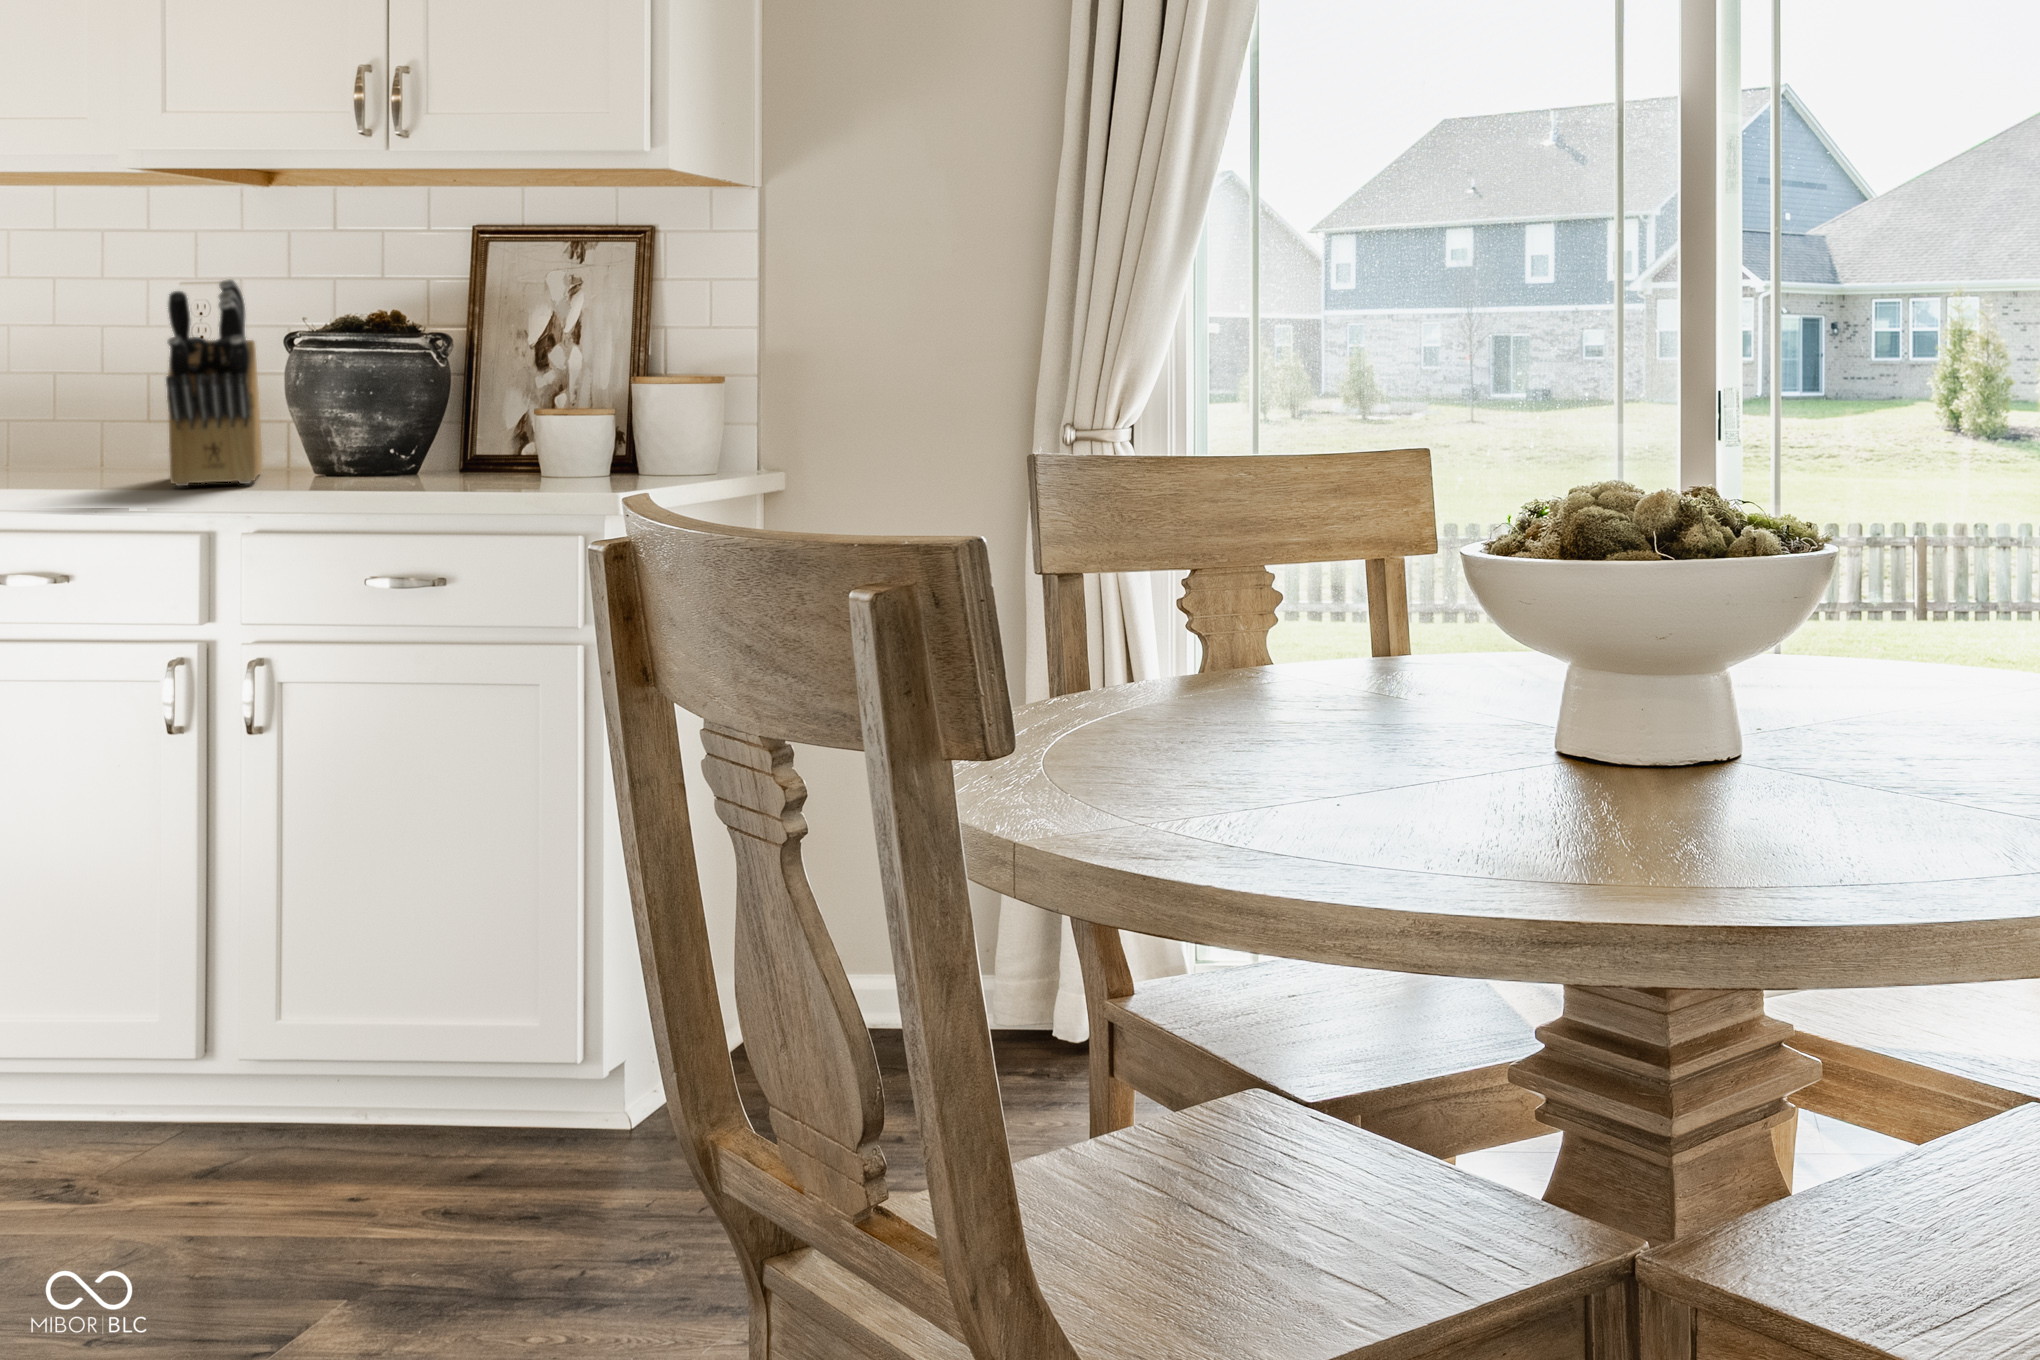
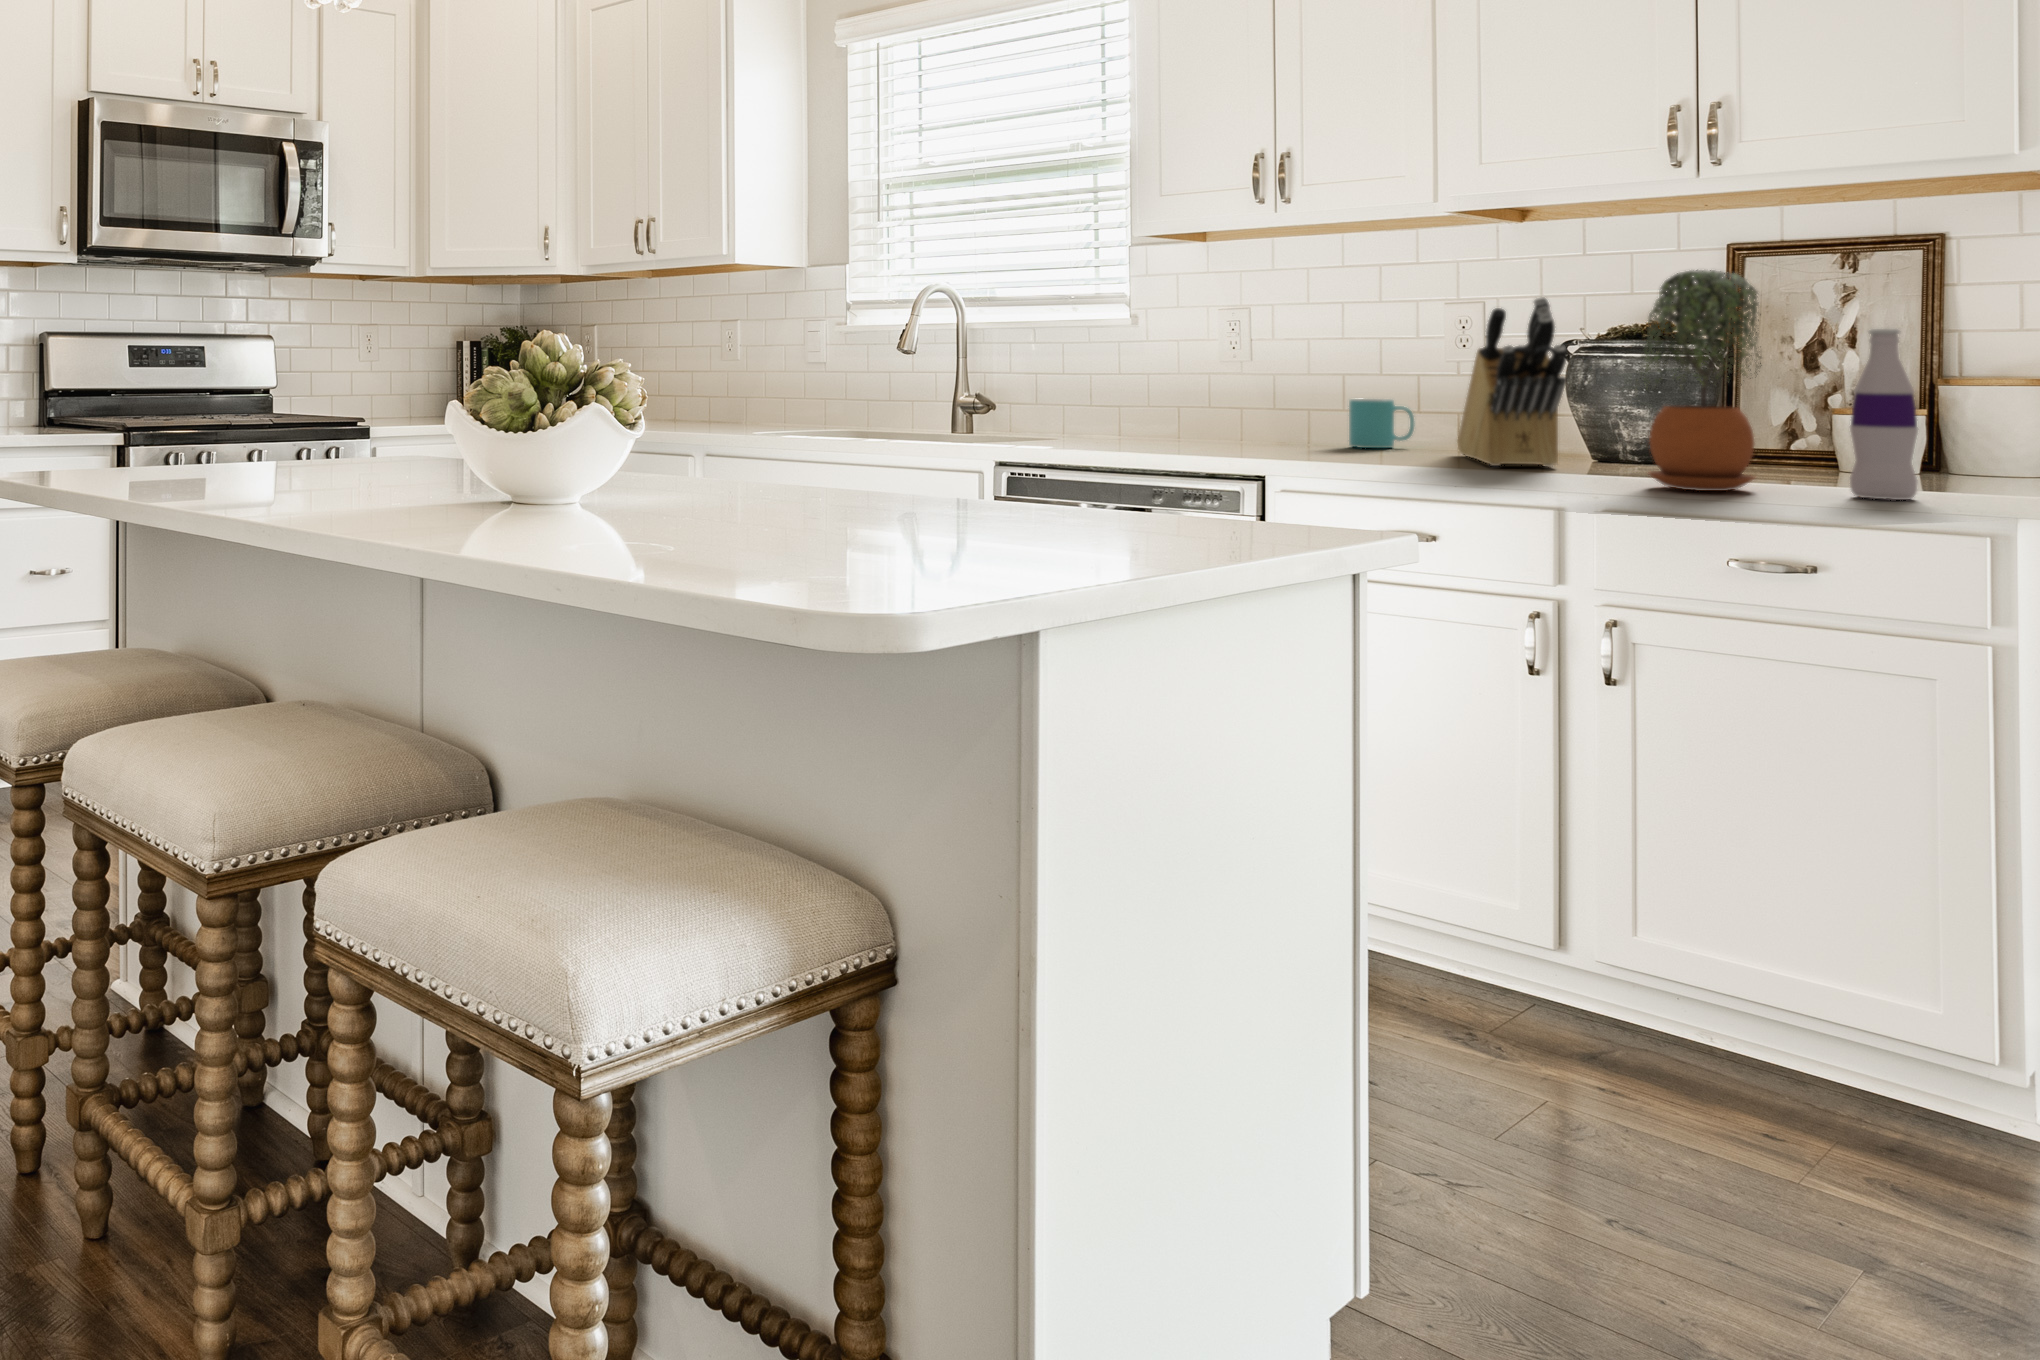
potted plant: none [272,250,408,500] -> present [1636,270,1761,491]
bottle: none [470,319,529,497] -> present [1850,329,1918,500]
mug: none [65,409,153,473] -> present [1349,398,1414,448]

